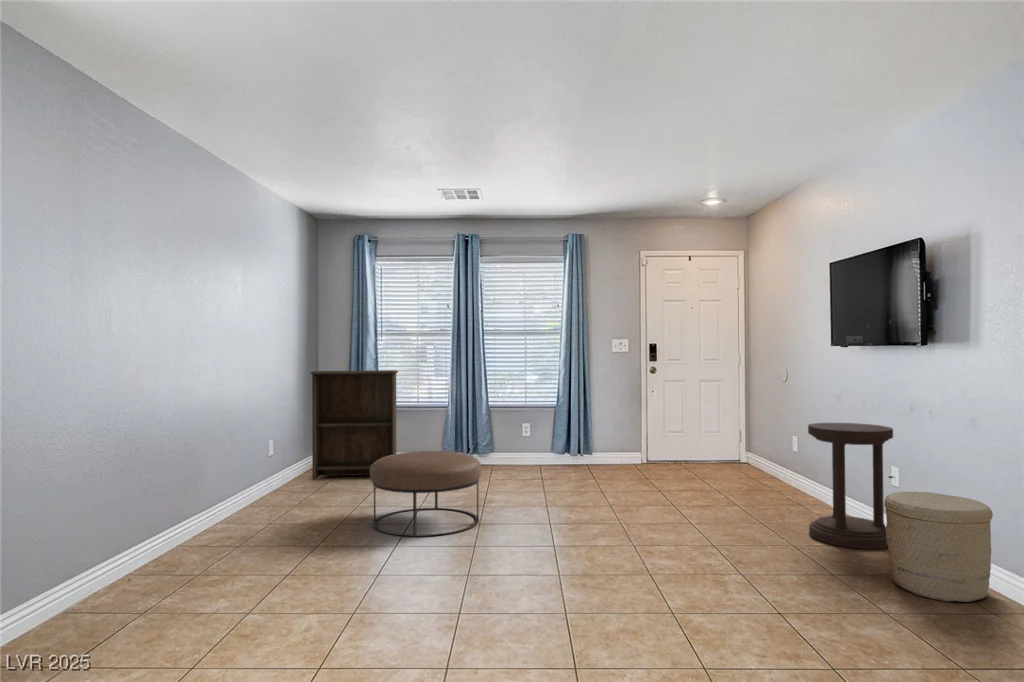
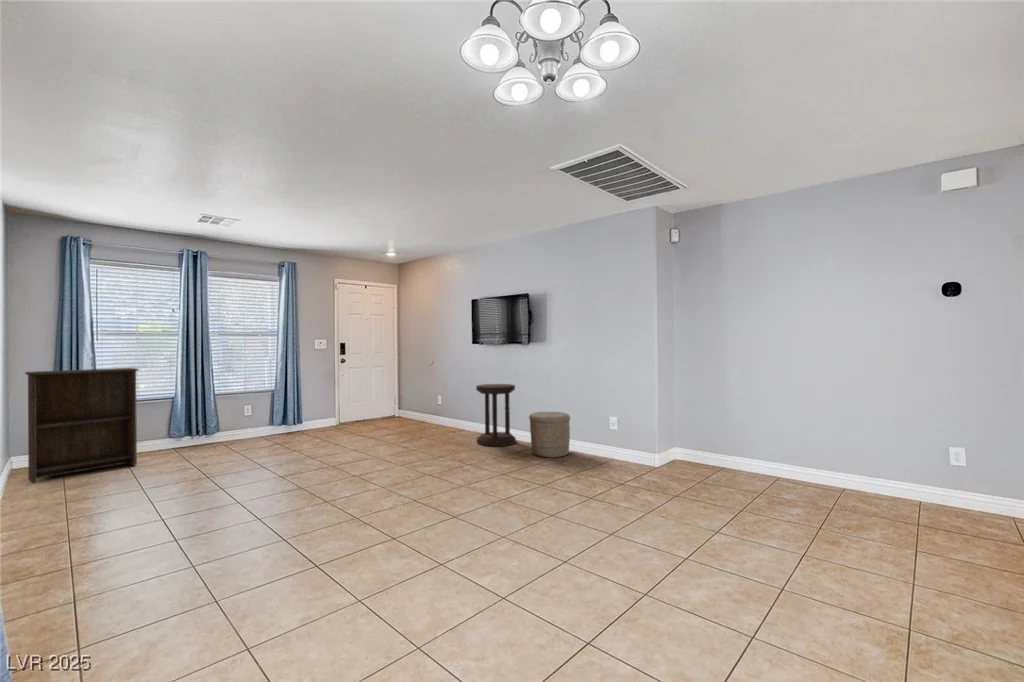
ottoman: present [370,451,481,537] -> none [185,429,287,500]

